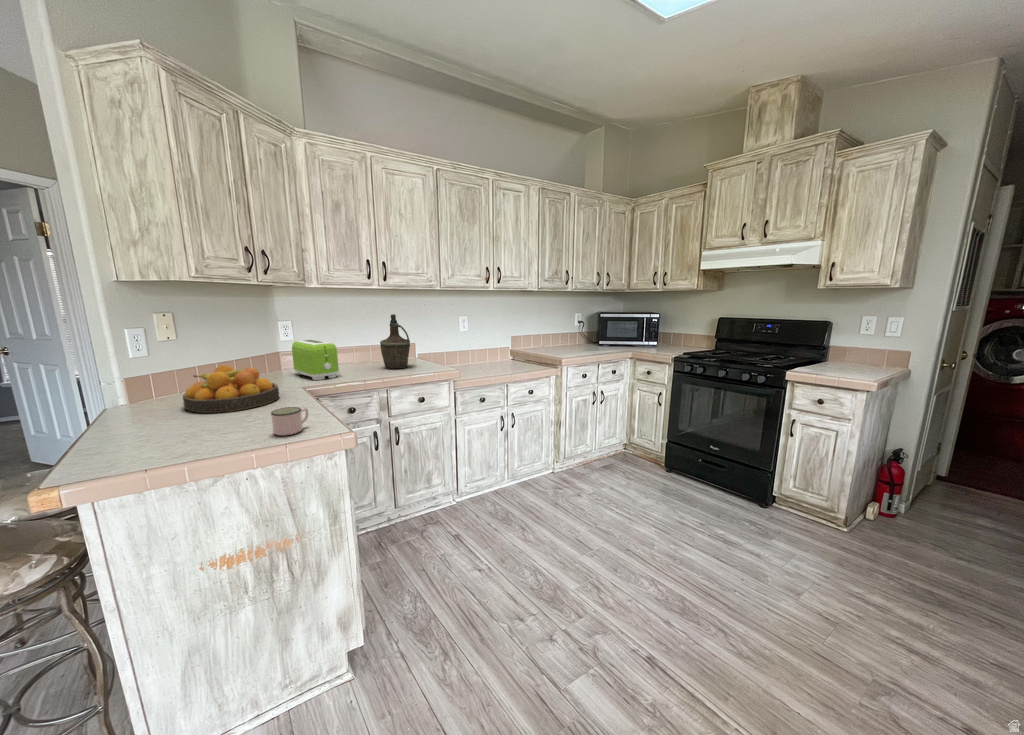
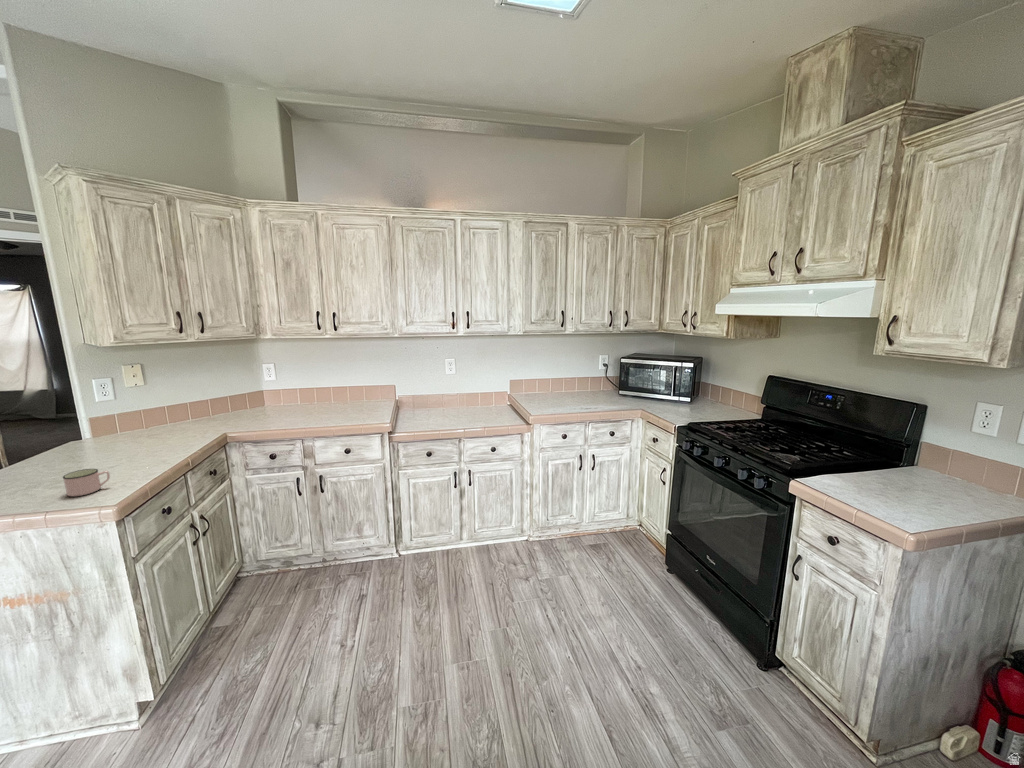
bottle: present [380,314,410,369] -> none [325,365,356,417]
toaster: present [292,339,339,380] -> none [245,386,279,426]
fruit bowl: present [183,365,279,413] -> none [93,413,186,457]

